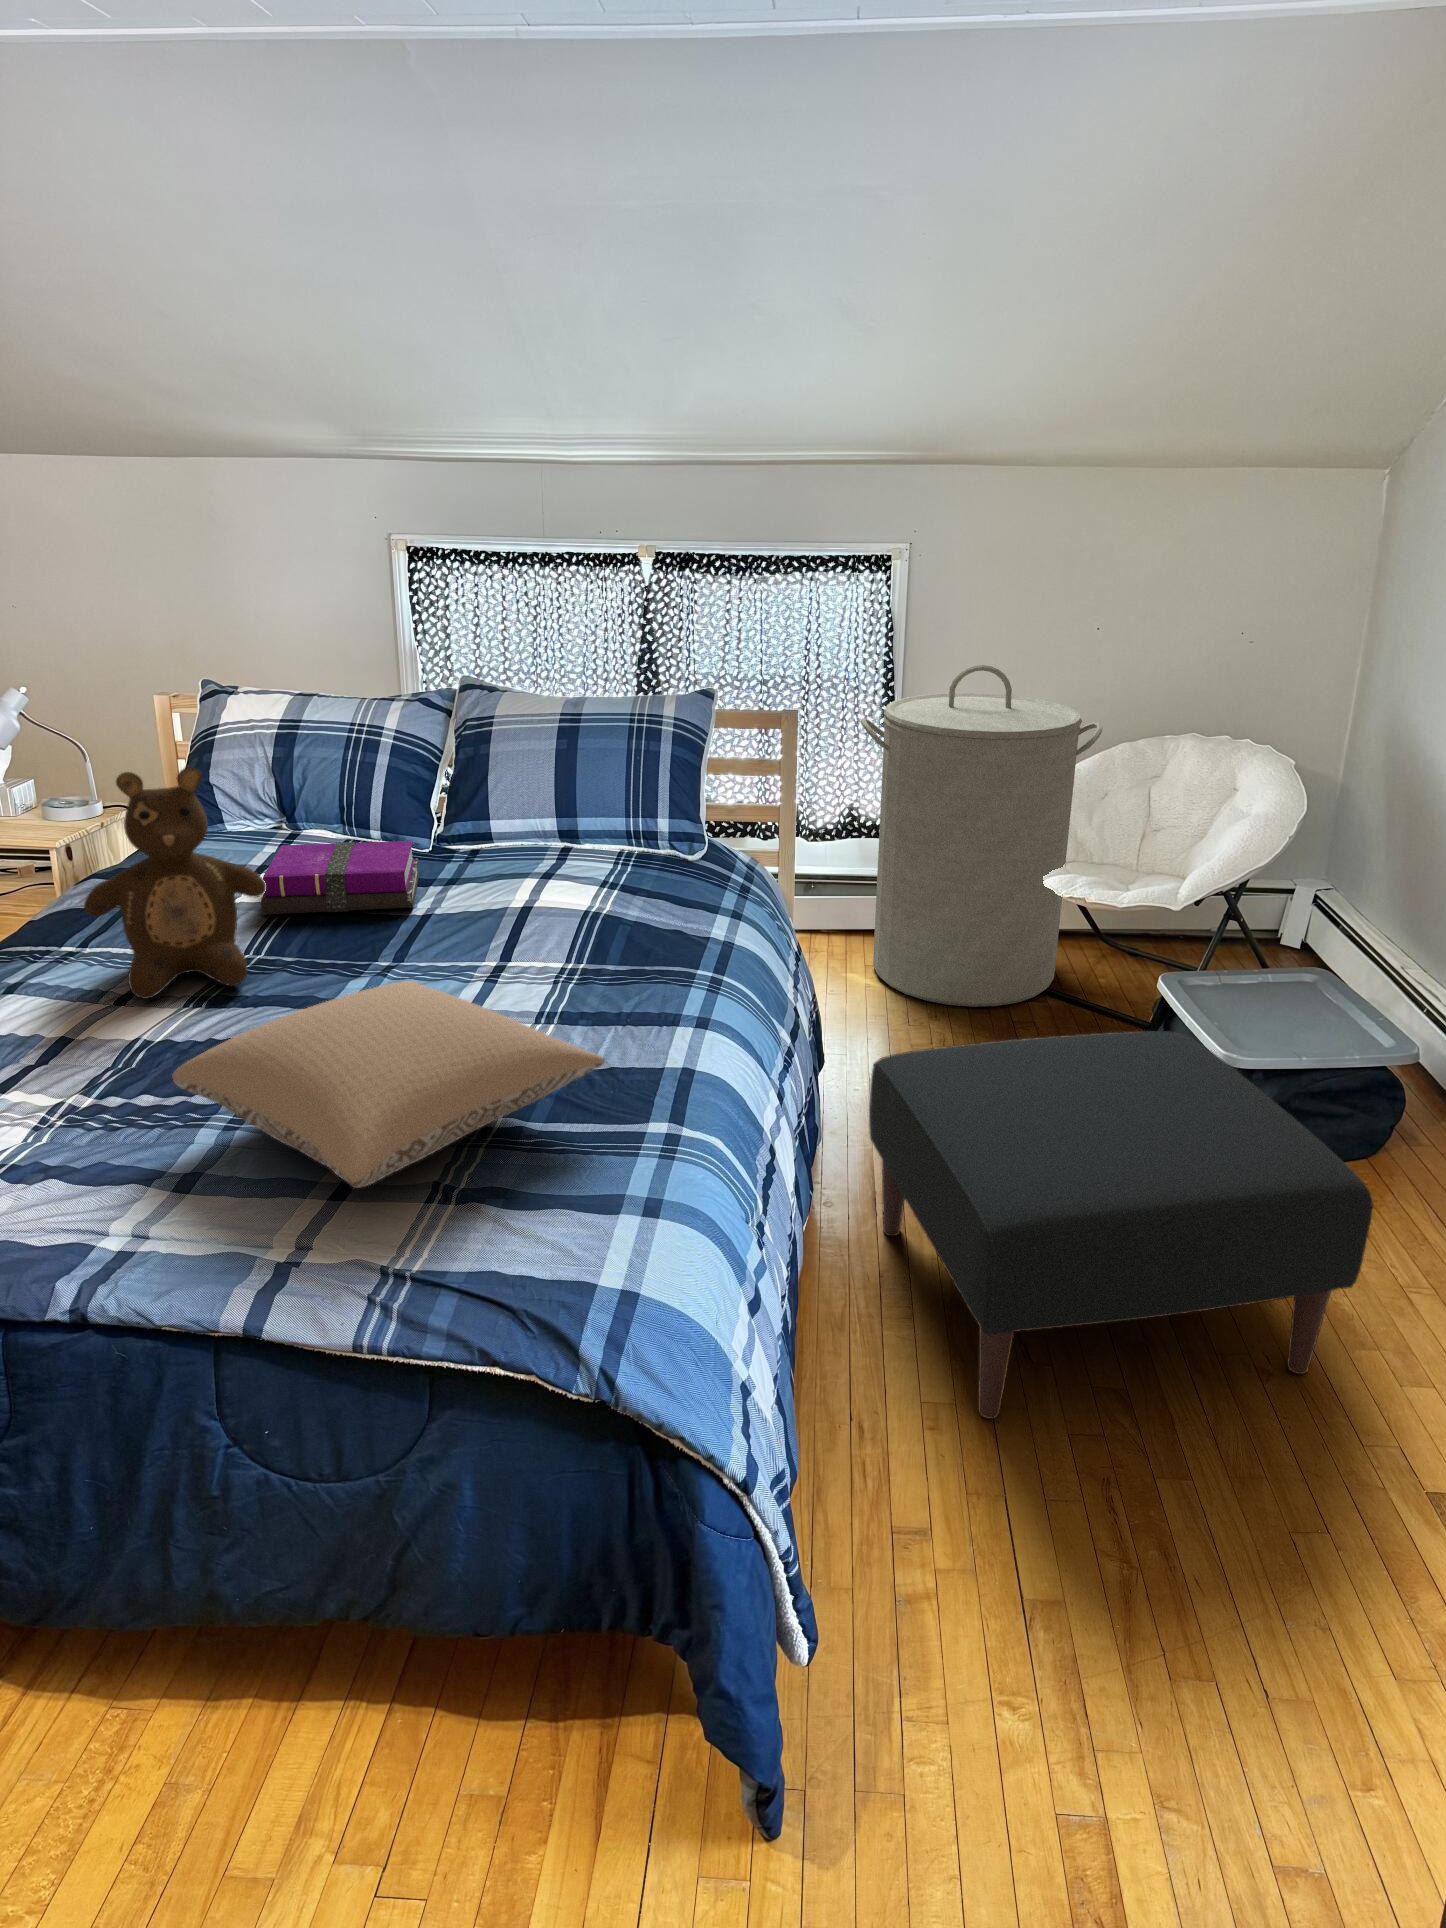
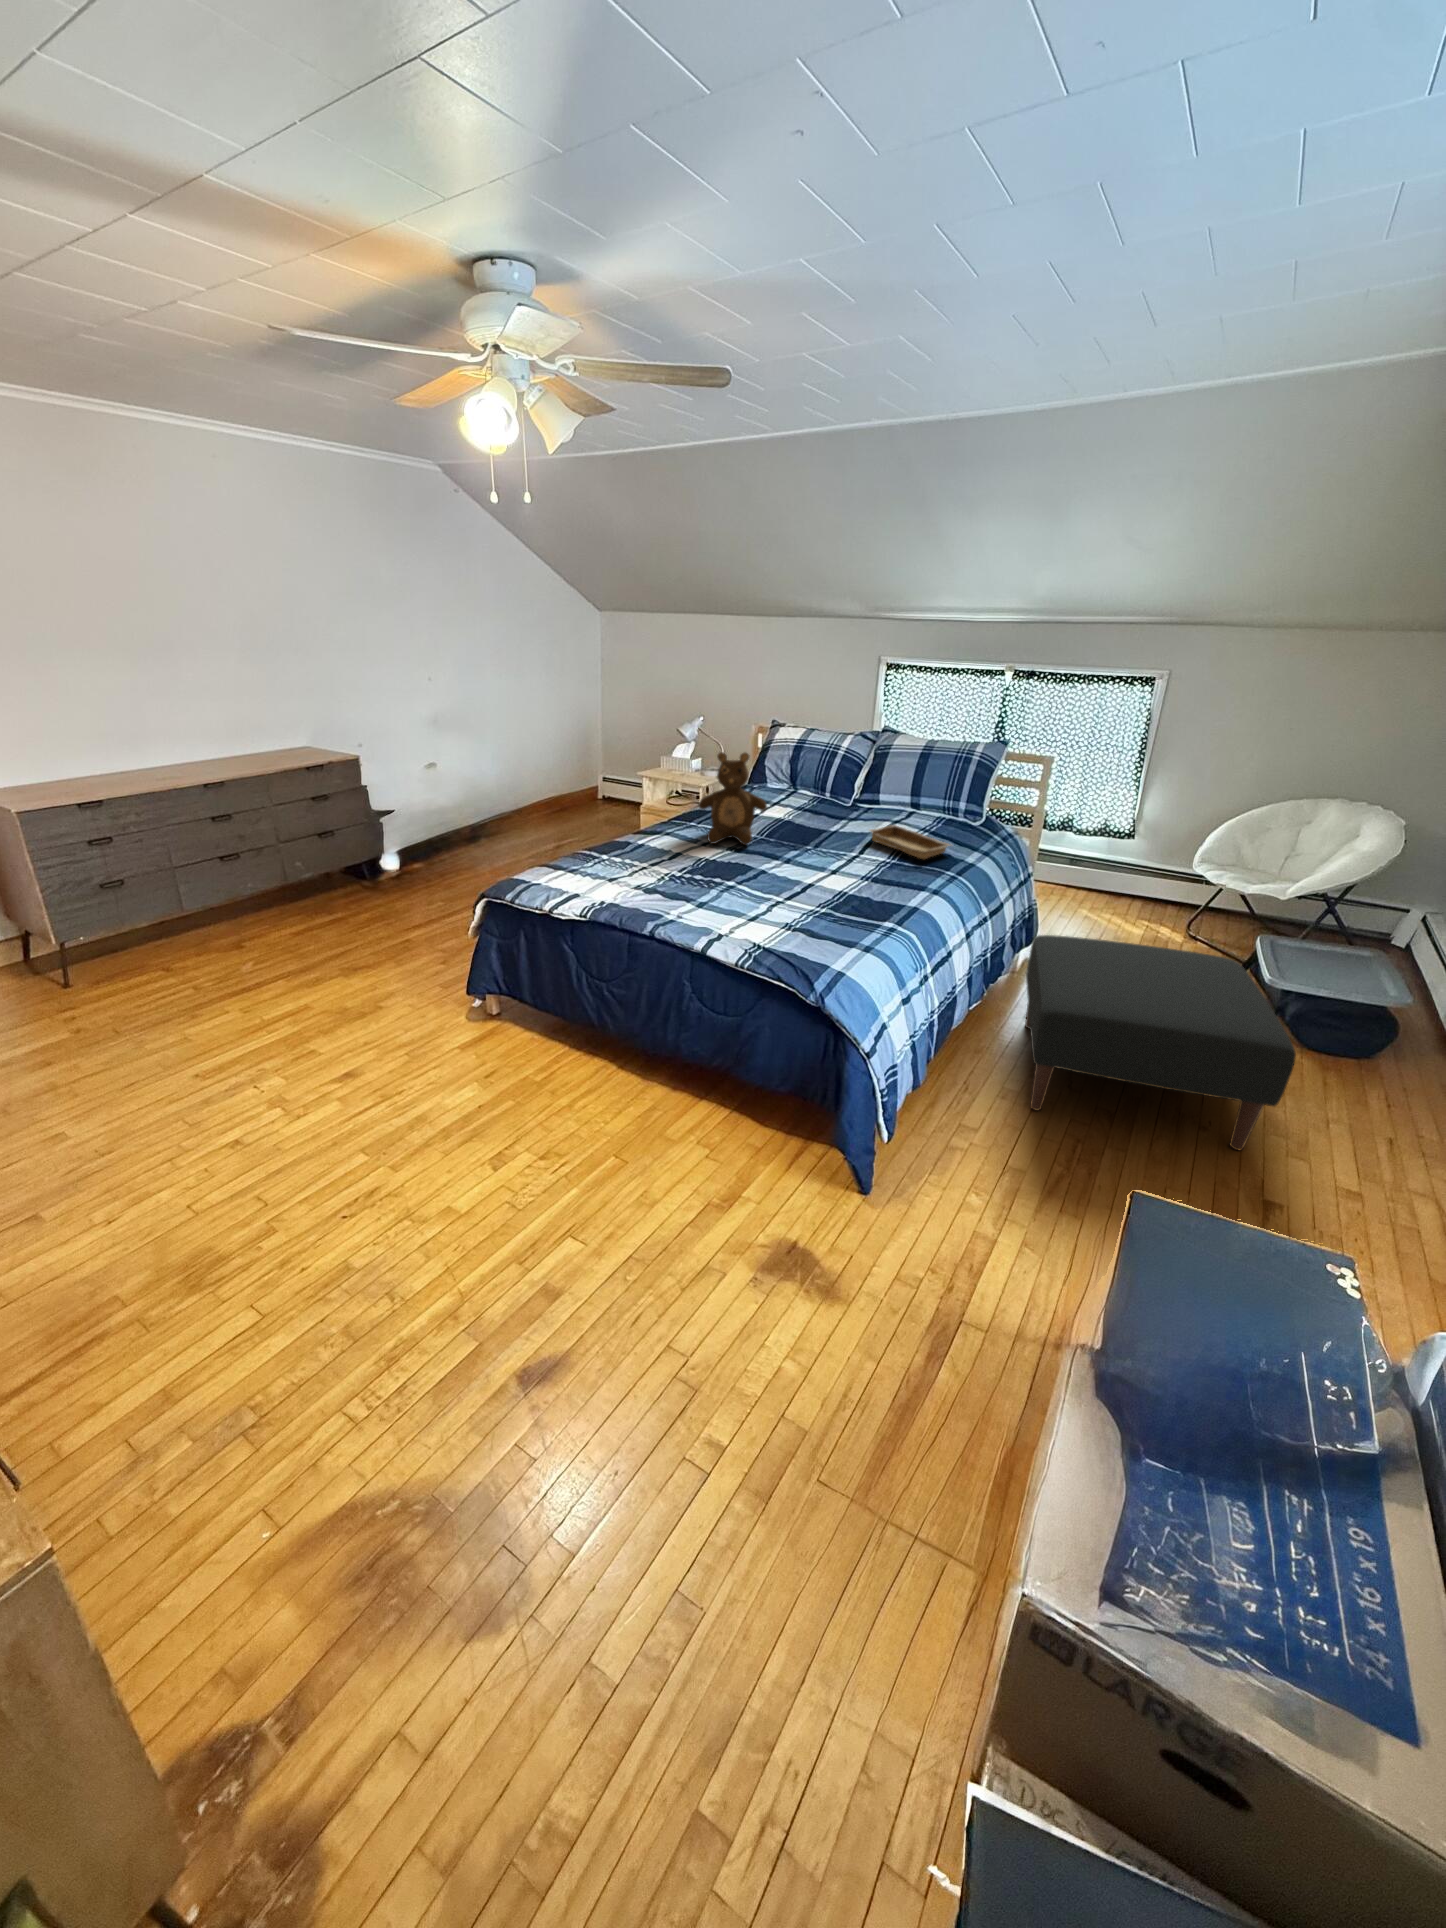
laundry hamper: present [861,665,1103,1007] -> none [1093,742,1277,944]
notebook: present [261,841,419,915] -> none [768,794,841,828]
tray: none [505,881,688,950] -> present [870,825,950,859]
pillow: present [172,981,605,1188] -> none [706,847,870,914]

